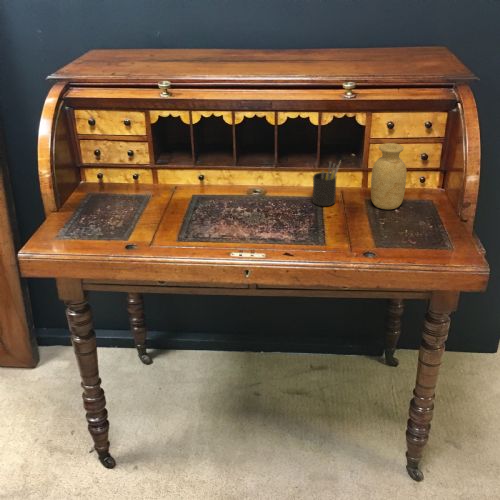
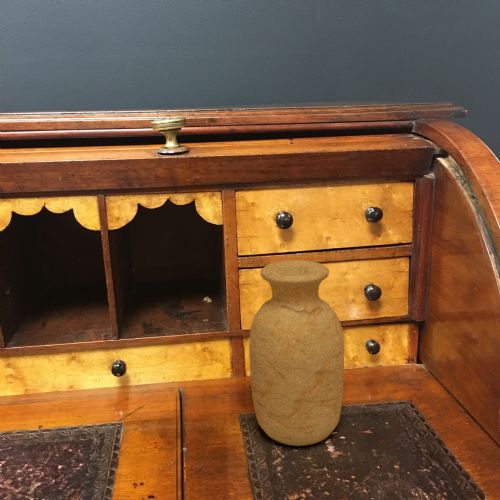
pen holder: present [313,162,339,206] -> none [87,317,160,453]

